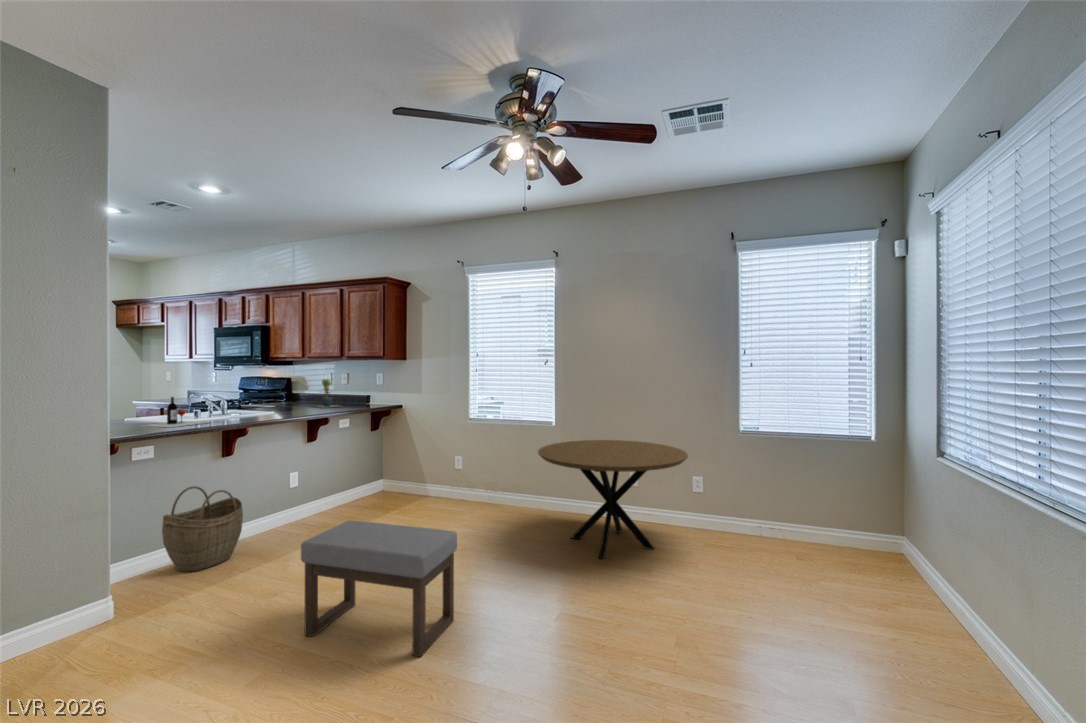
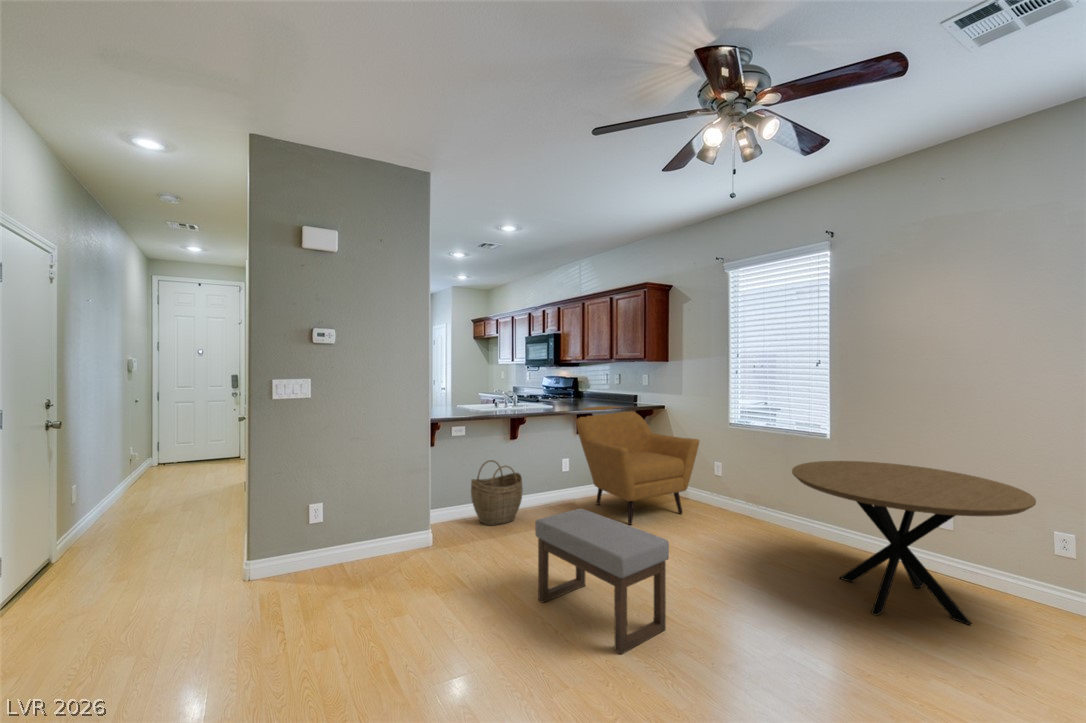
potted plant: present [314,379,338,408] -> none [586,378,615,404]
wine bottle: present [145,397,207,427] -> none [463,391,506,414]
armchair: none [307,409,444,533] -> present [576,406,699,525]

